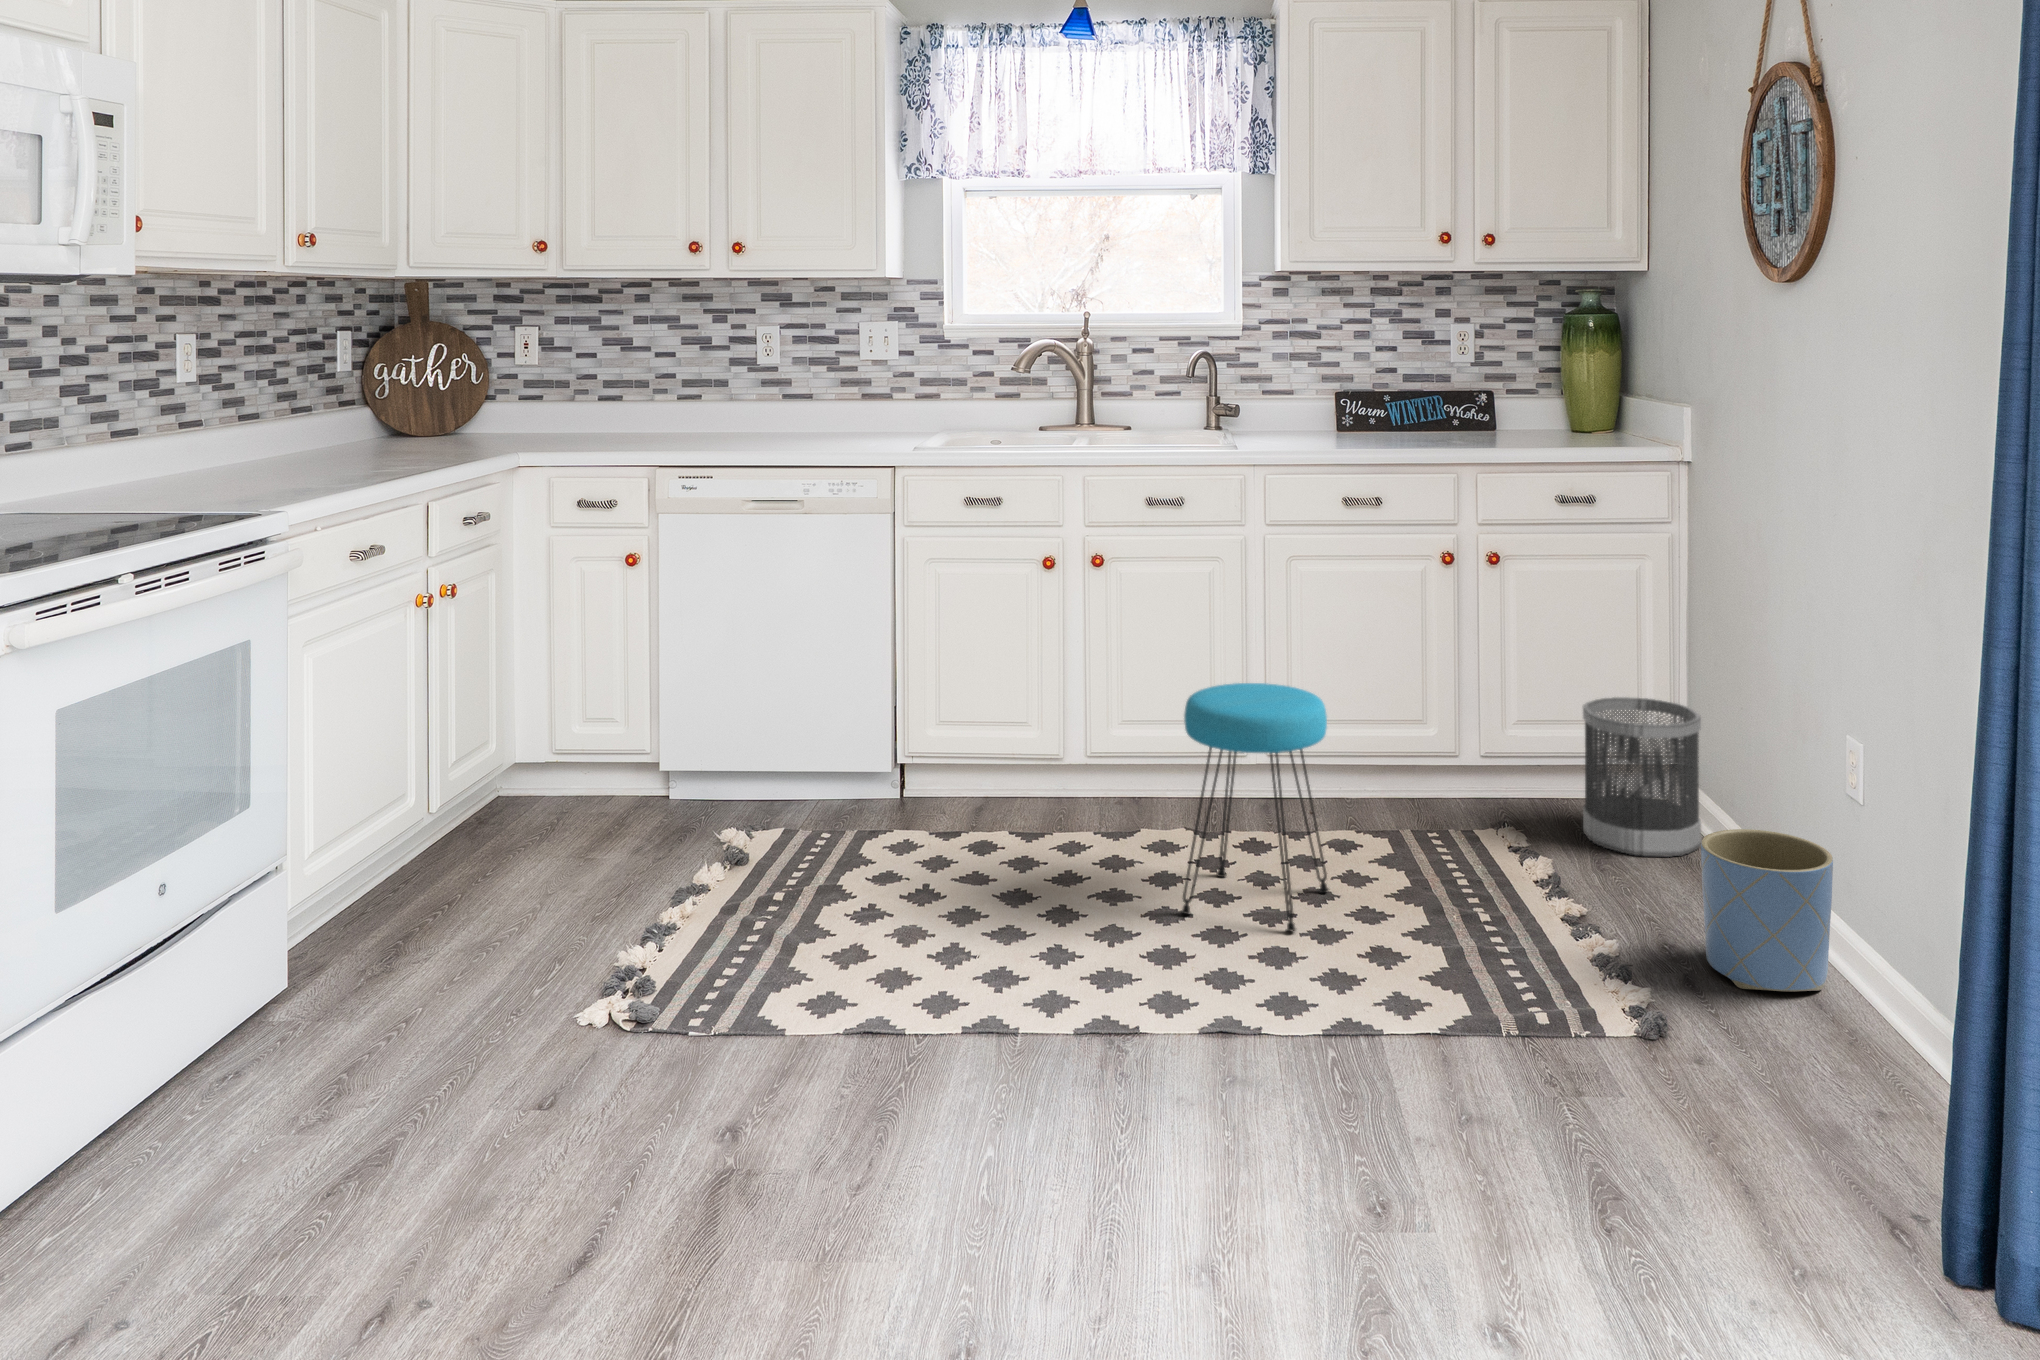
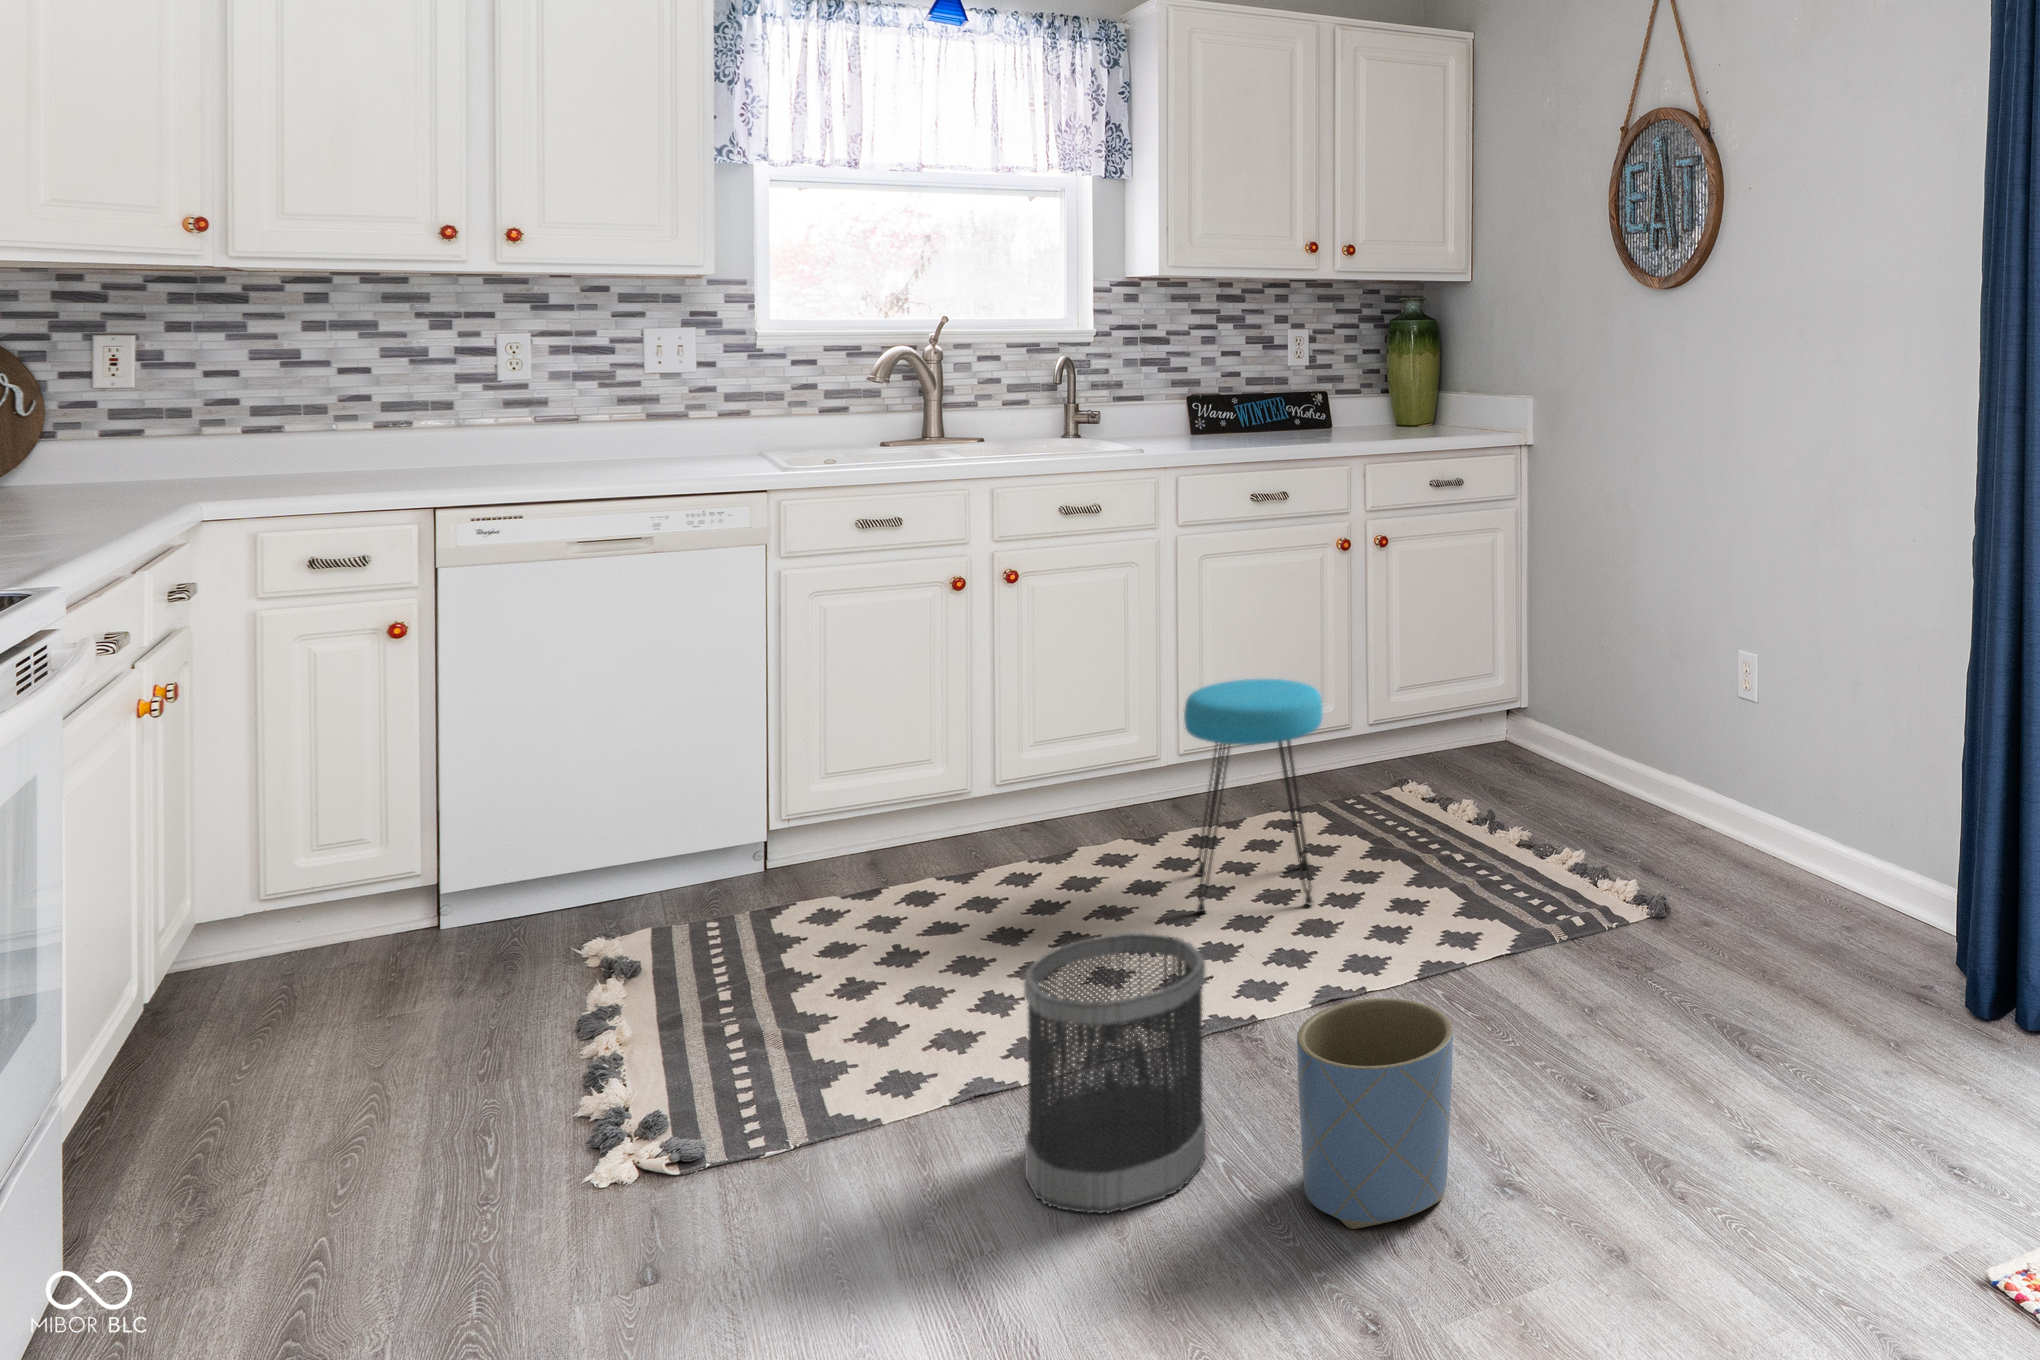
wastebasket: present [1583,697,1701,857] -> present [1024,933,1206,1214]
planter: present [1701,829,1833,991] -> present [1297,998,1453,1229]

